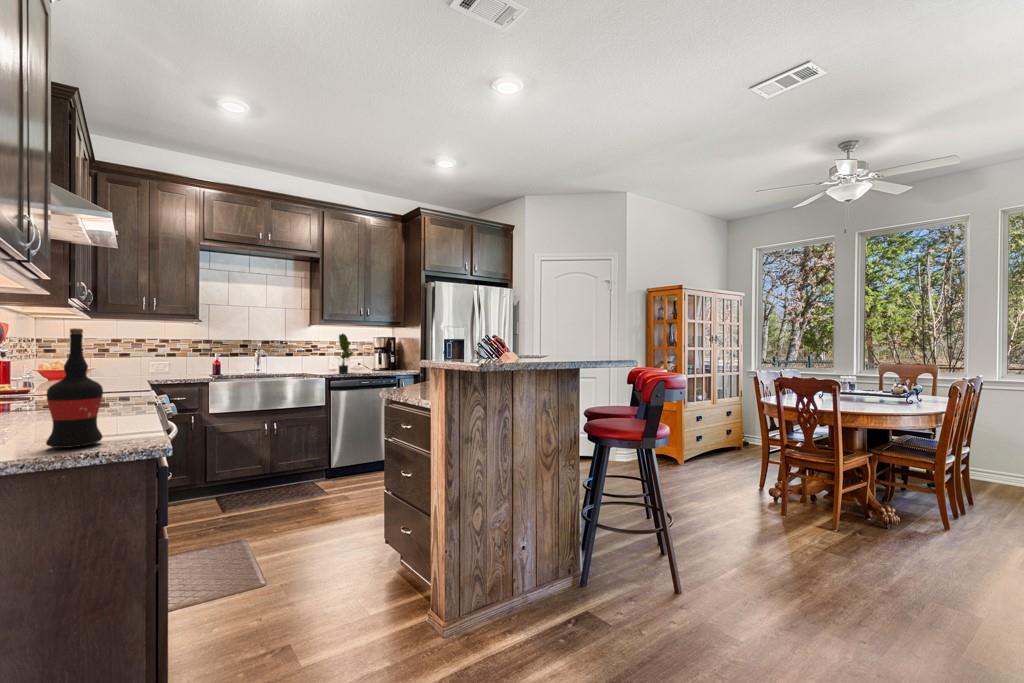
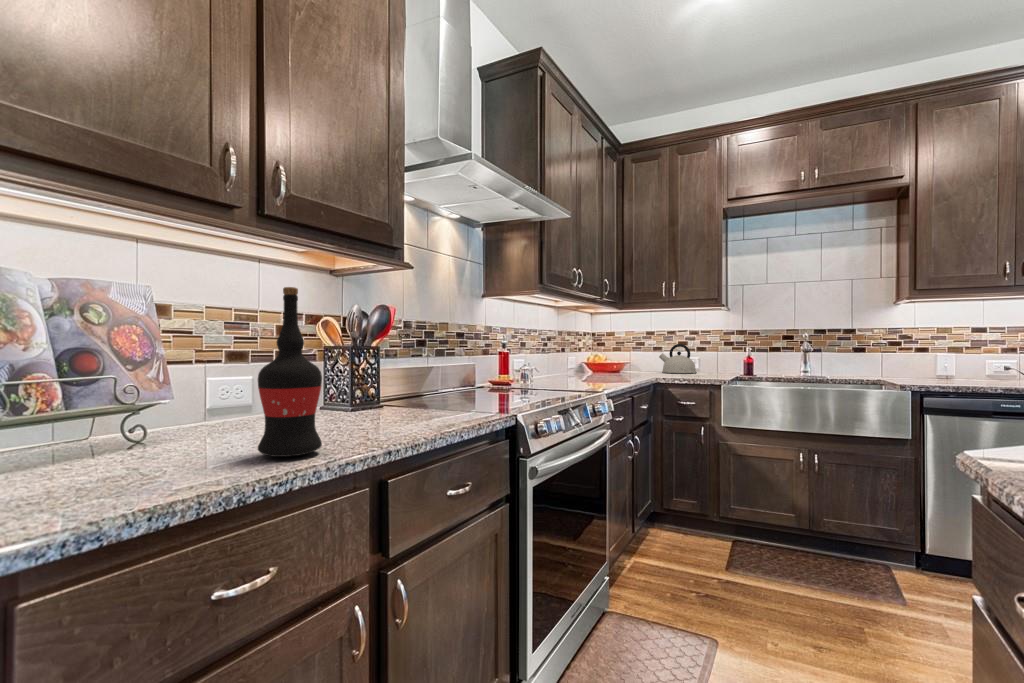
potted plant: present [339,334,353,374] -> none [929,309,984,386]
kettle: none [126,351,167,376] -> present [659,344,697,373]

